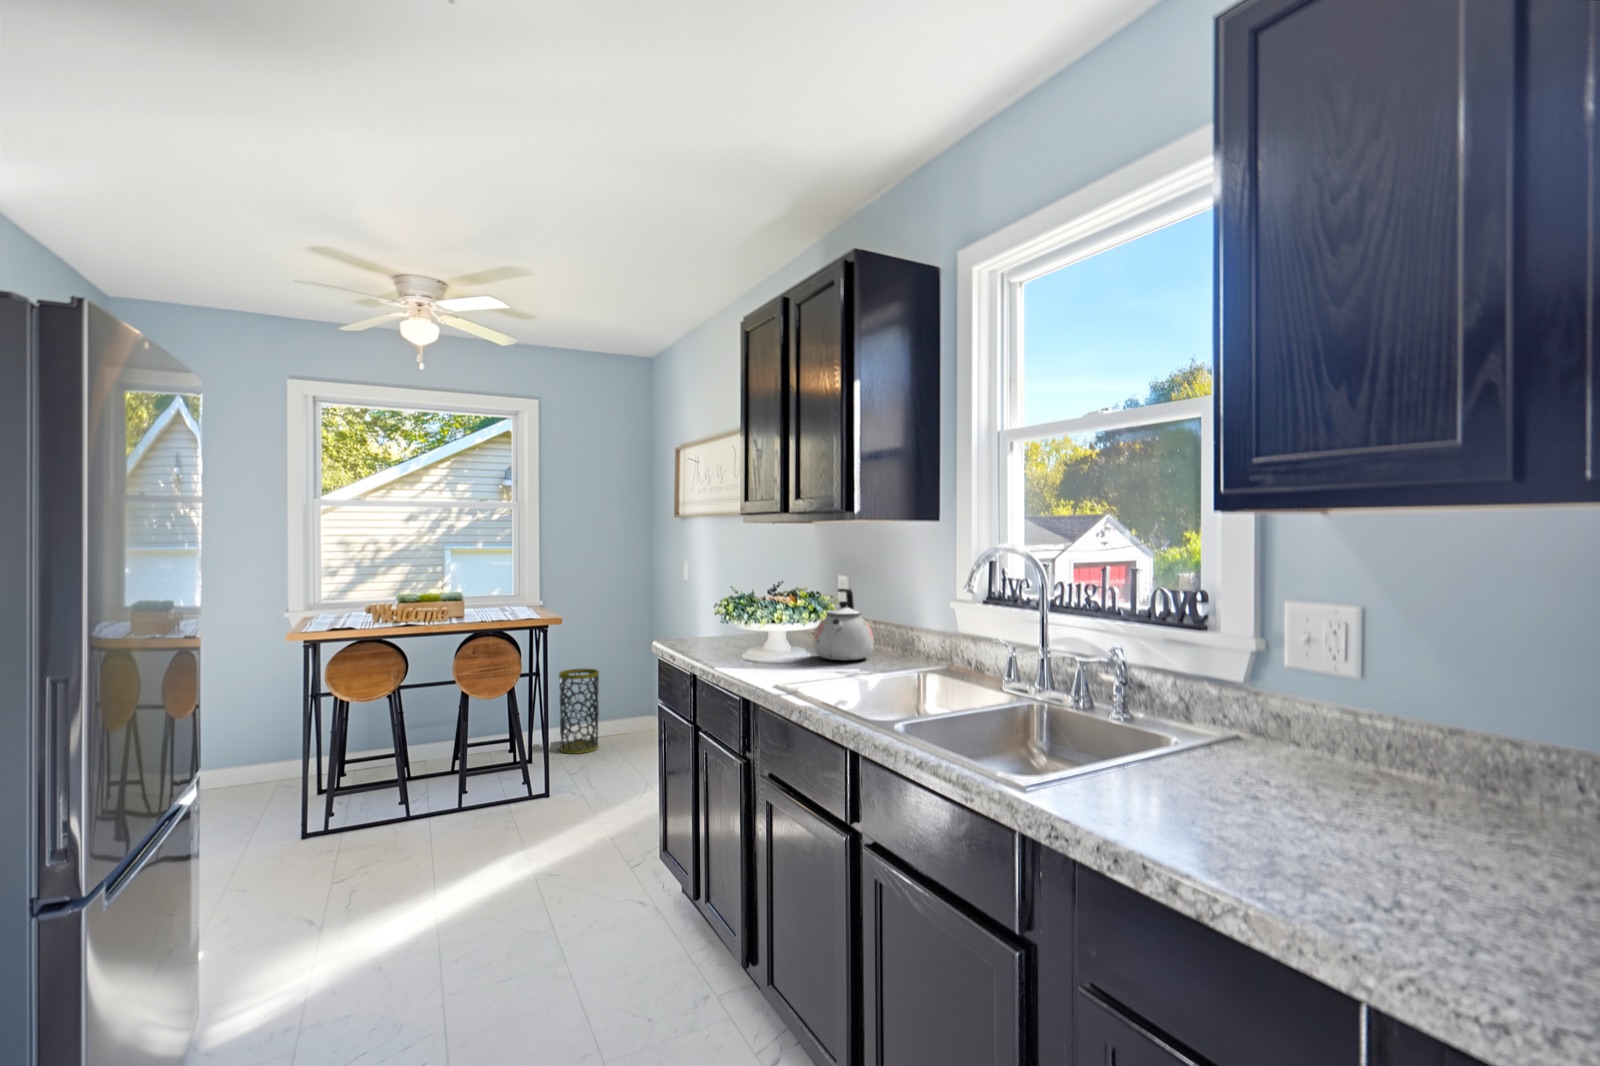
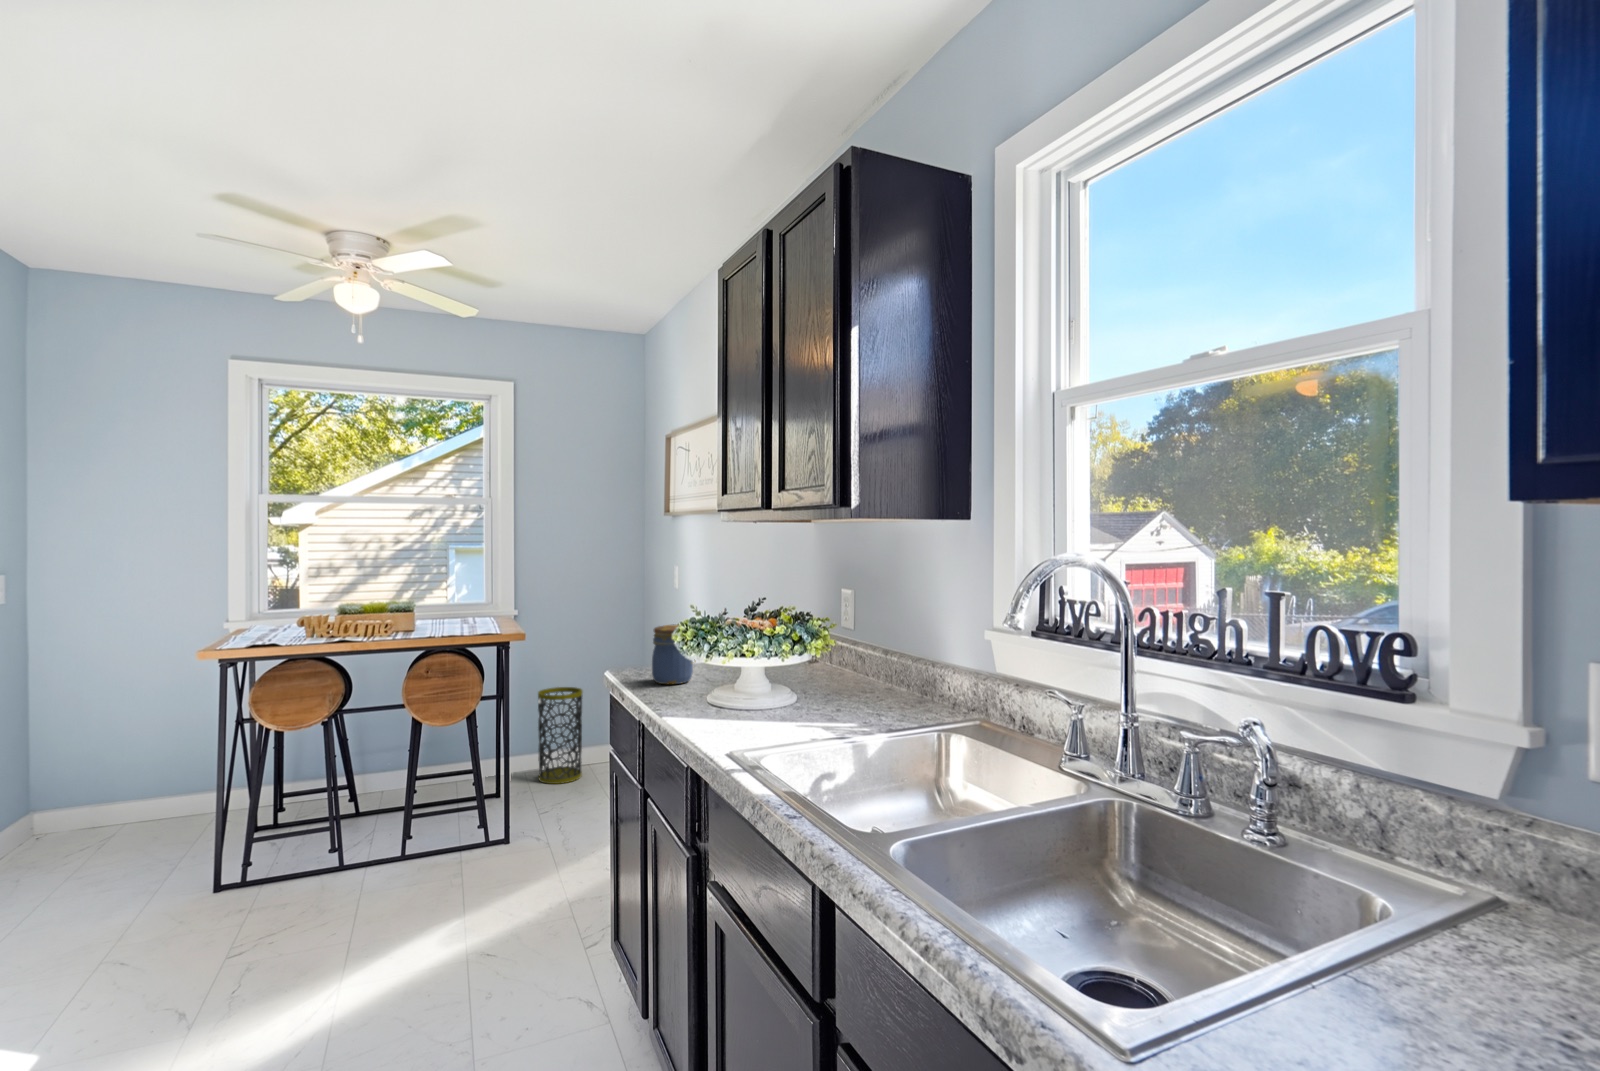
kettle: present [814,589,874,661] -> none [799,610,879,707]
jar: none [695,603,729,649] -> present [652,625,696,684]

